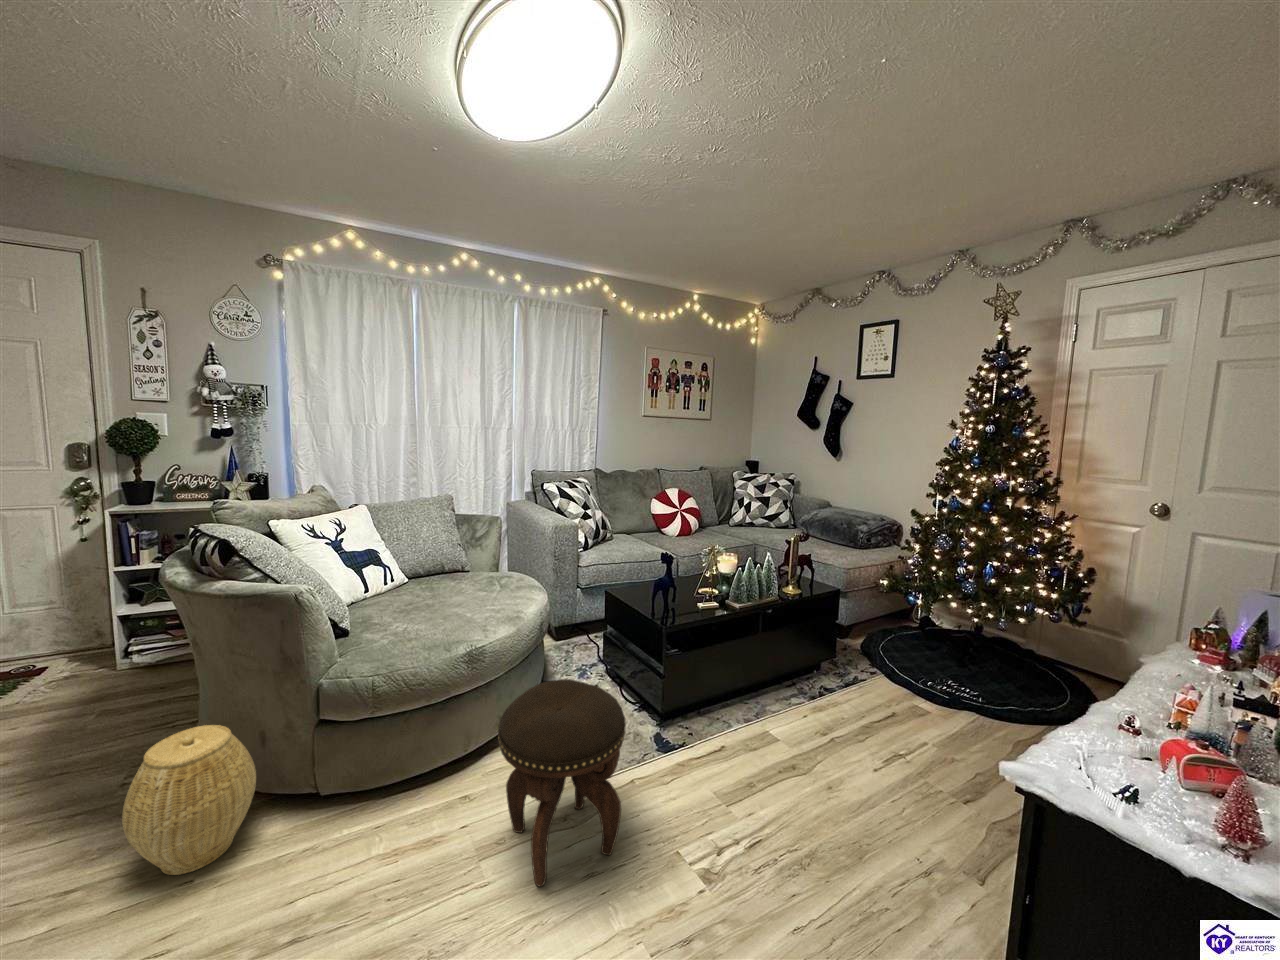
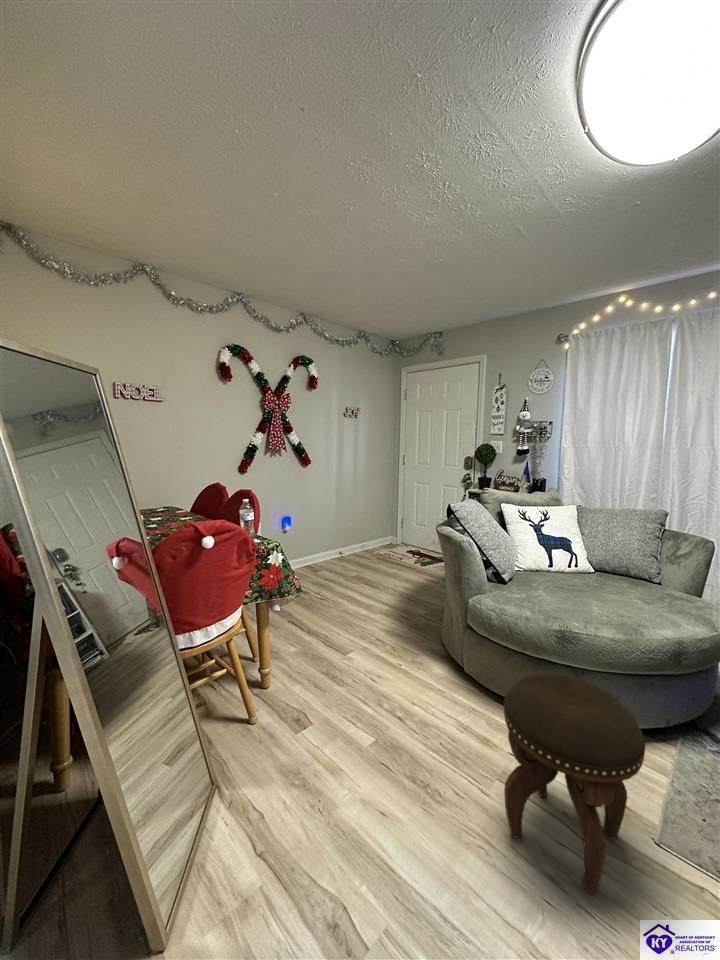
woven basket: present [122,725,256,875] -> none [390,595,441,666]

